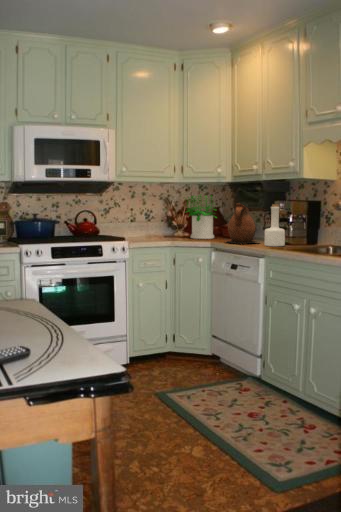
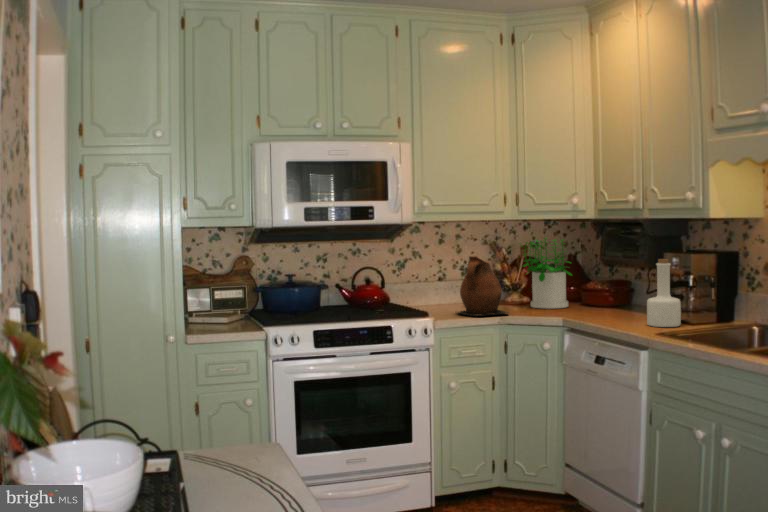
ceramic pitcher: present [227,204,257,243] -> present [459,256,509,316]

